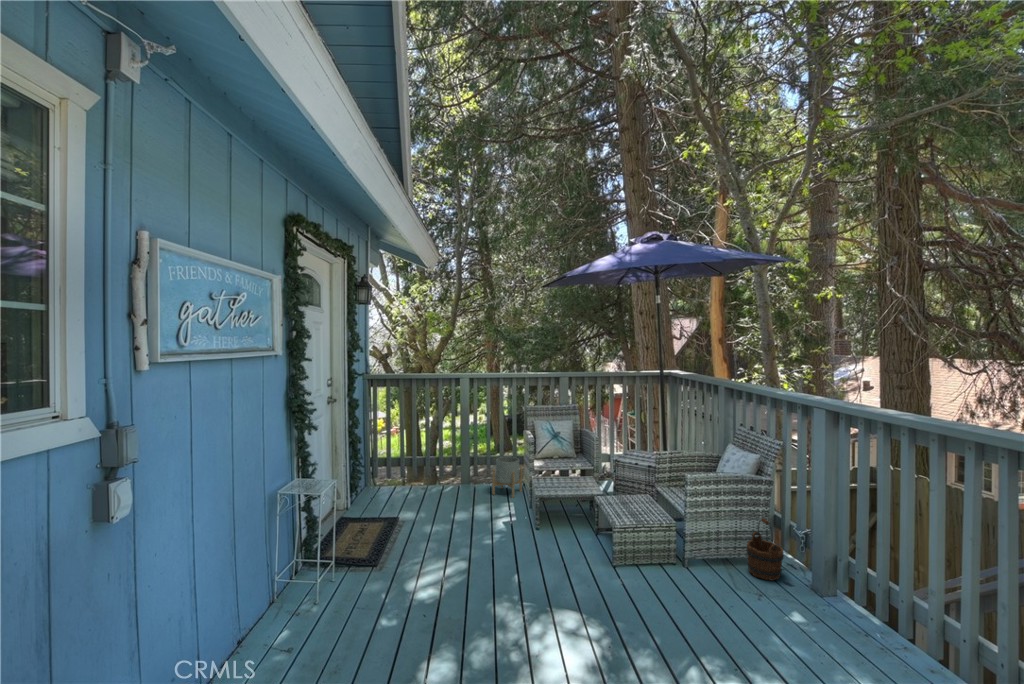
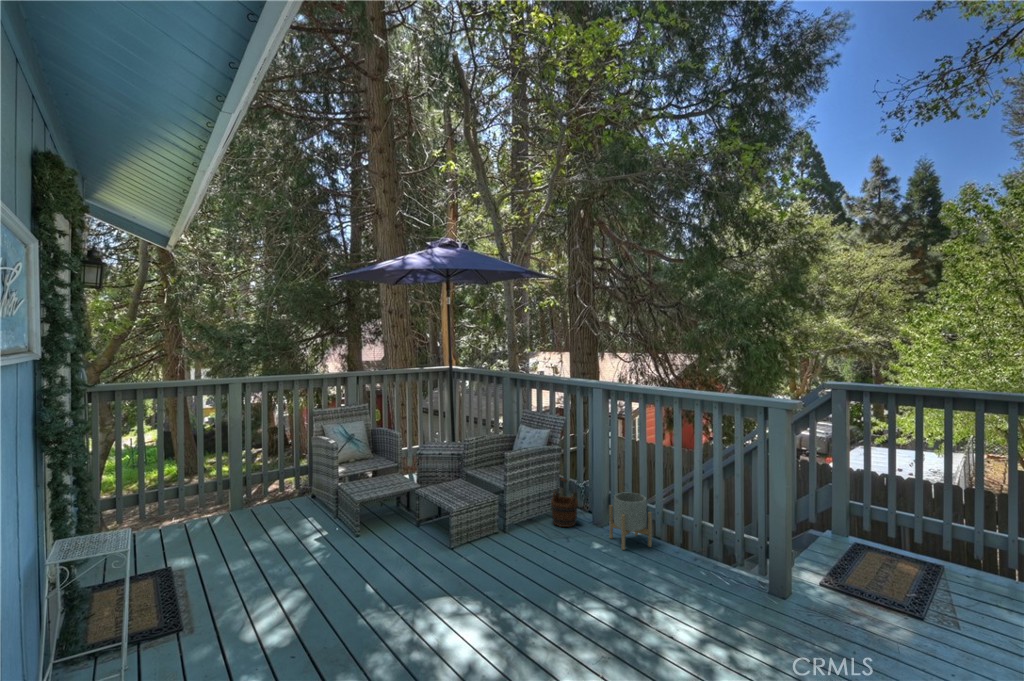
planter: present [492,457,522,498] -> present [609,492,652,550]

